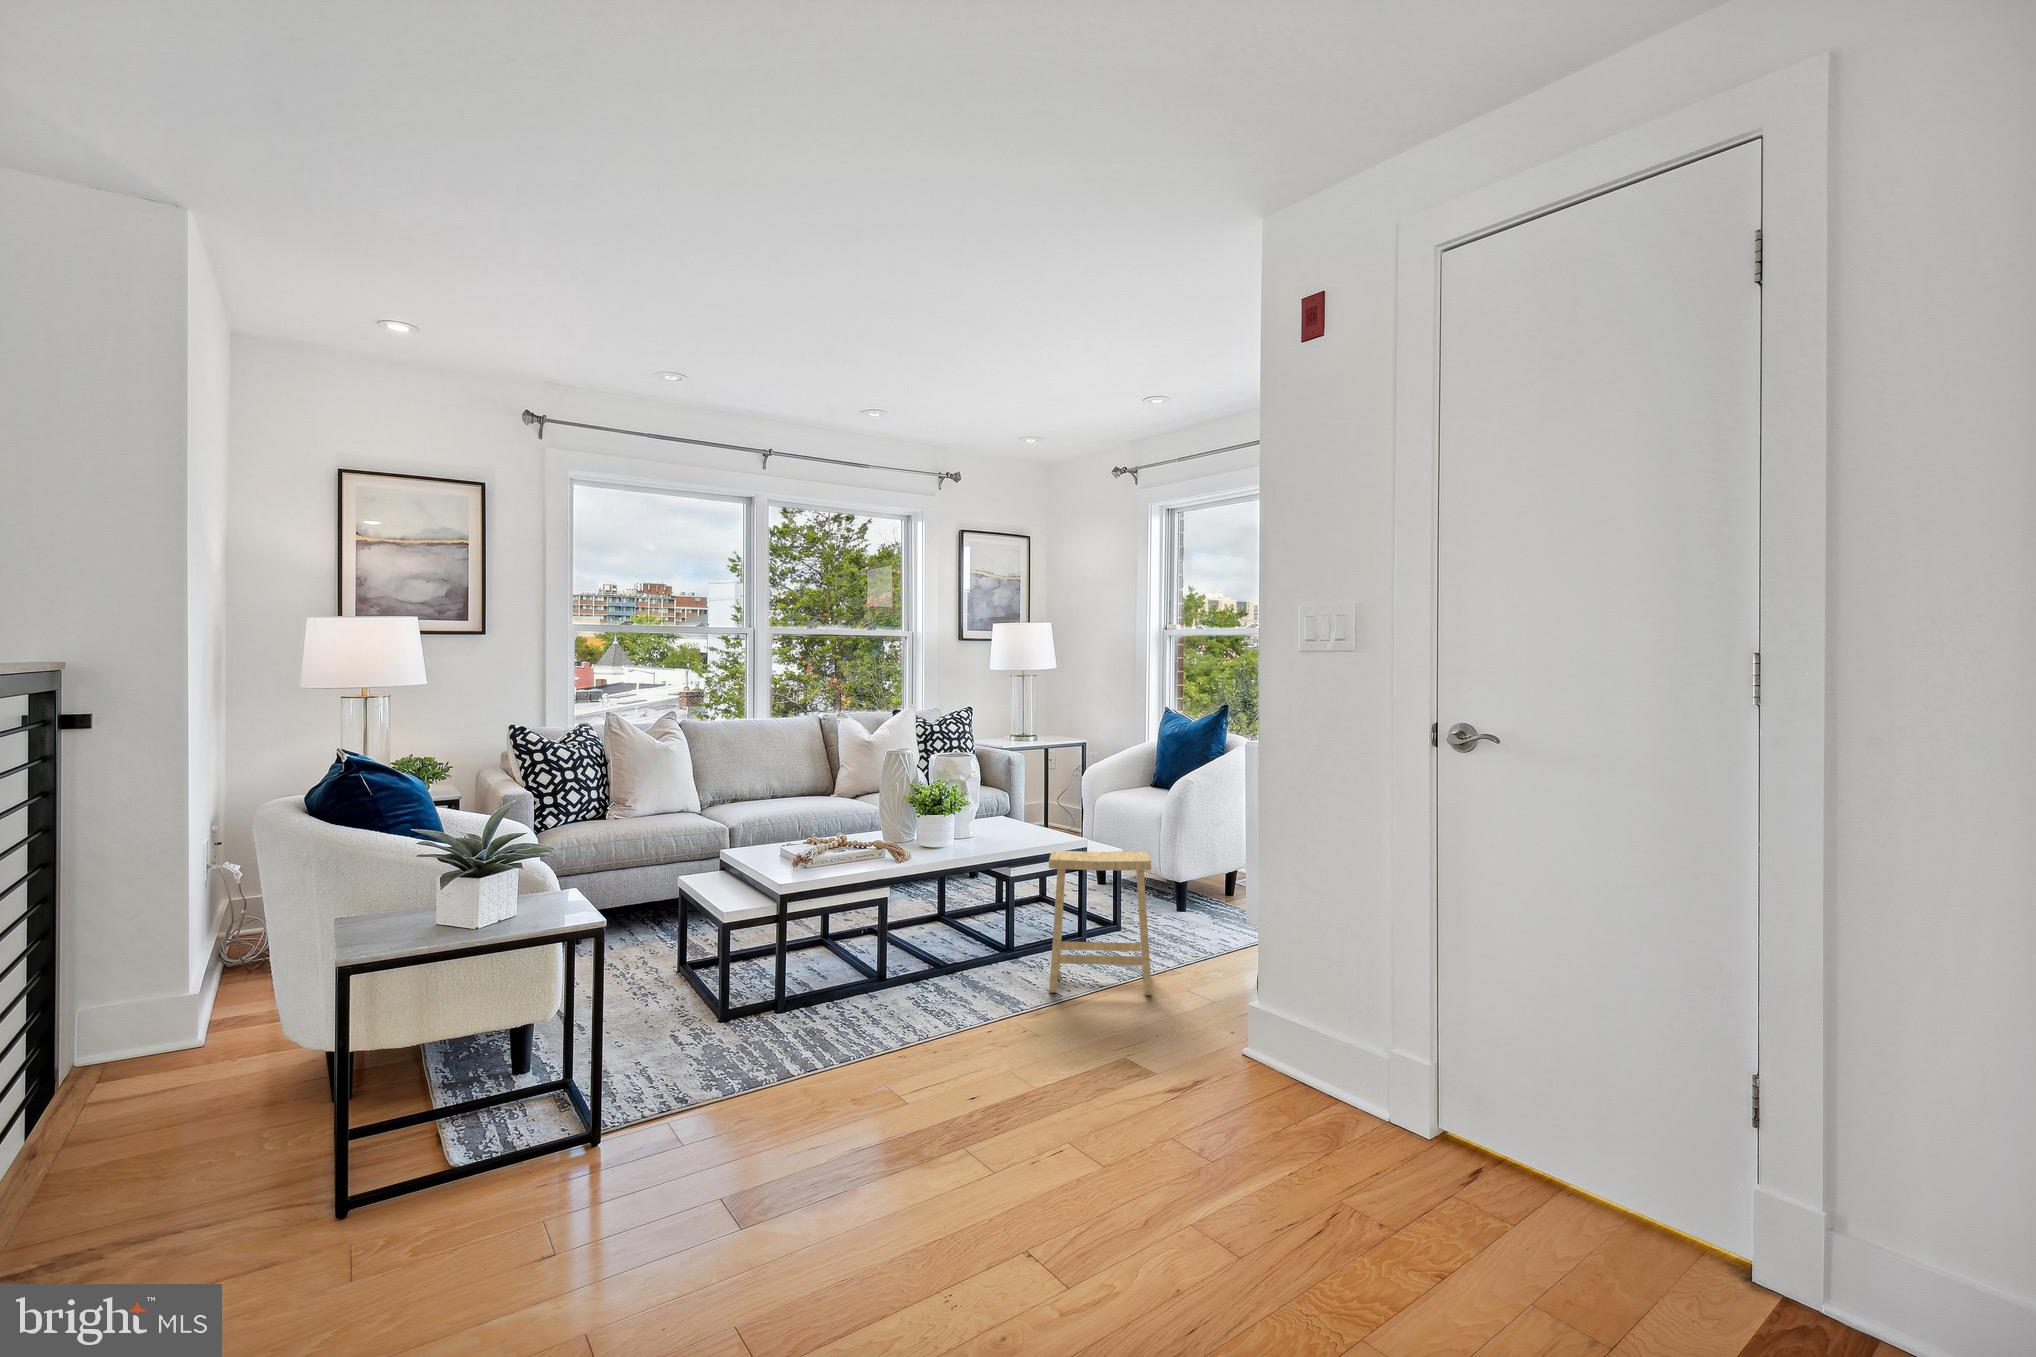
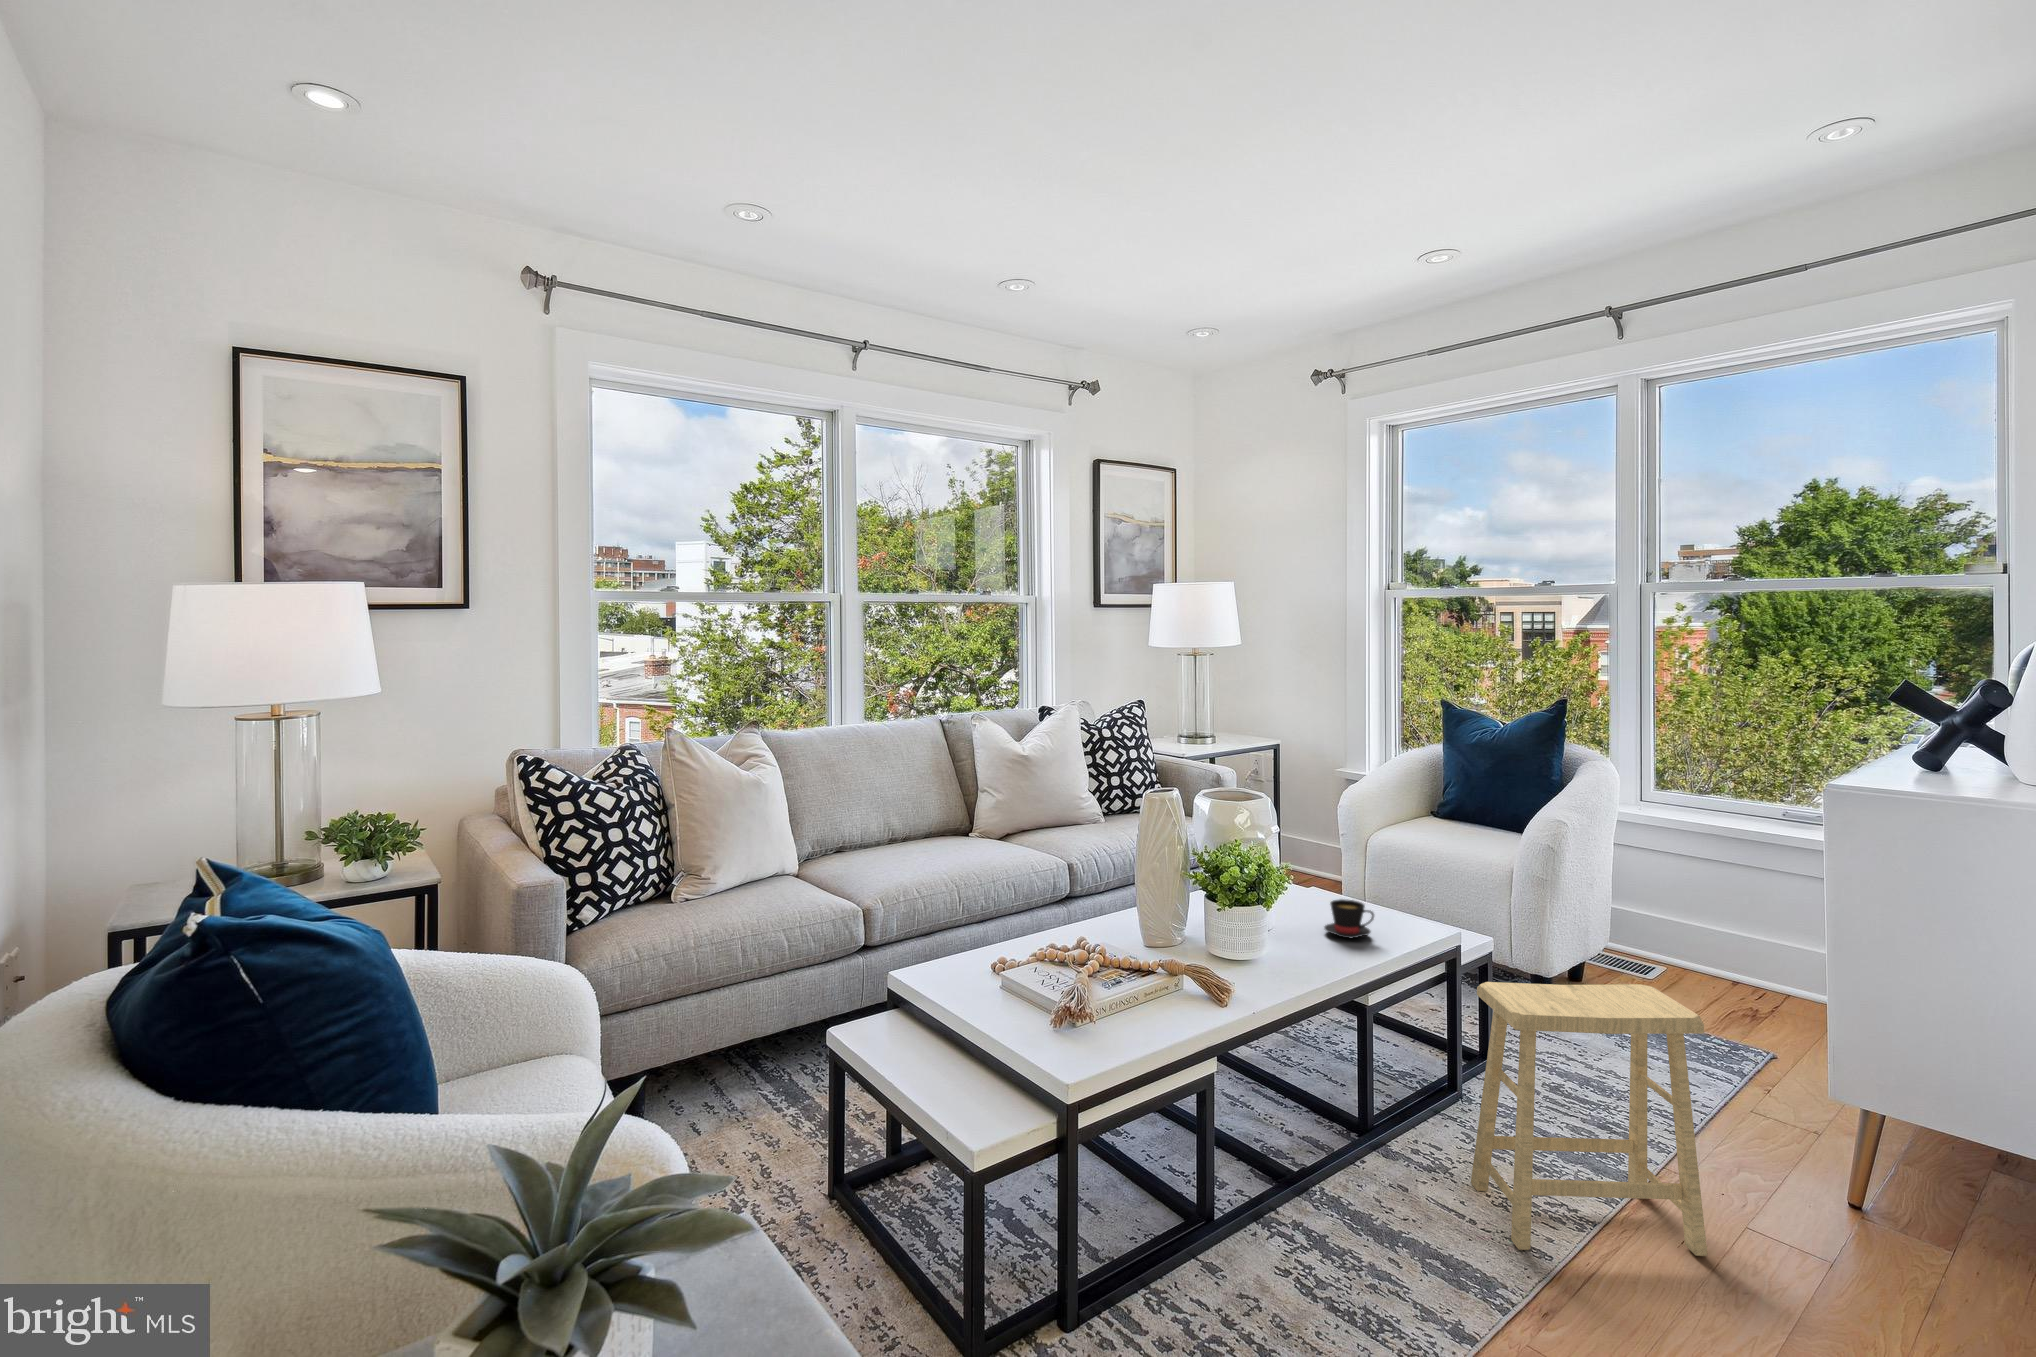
teacup: none [999,816,1027,838] -> present [1324,899,1374,938]

